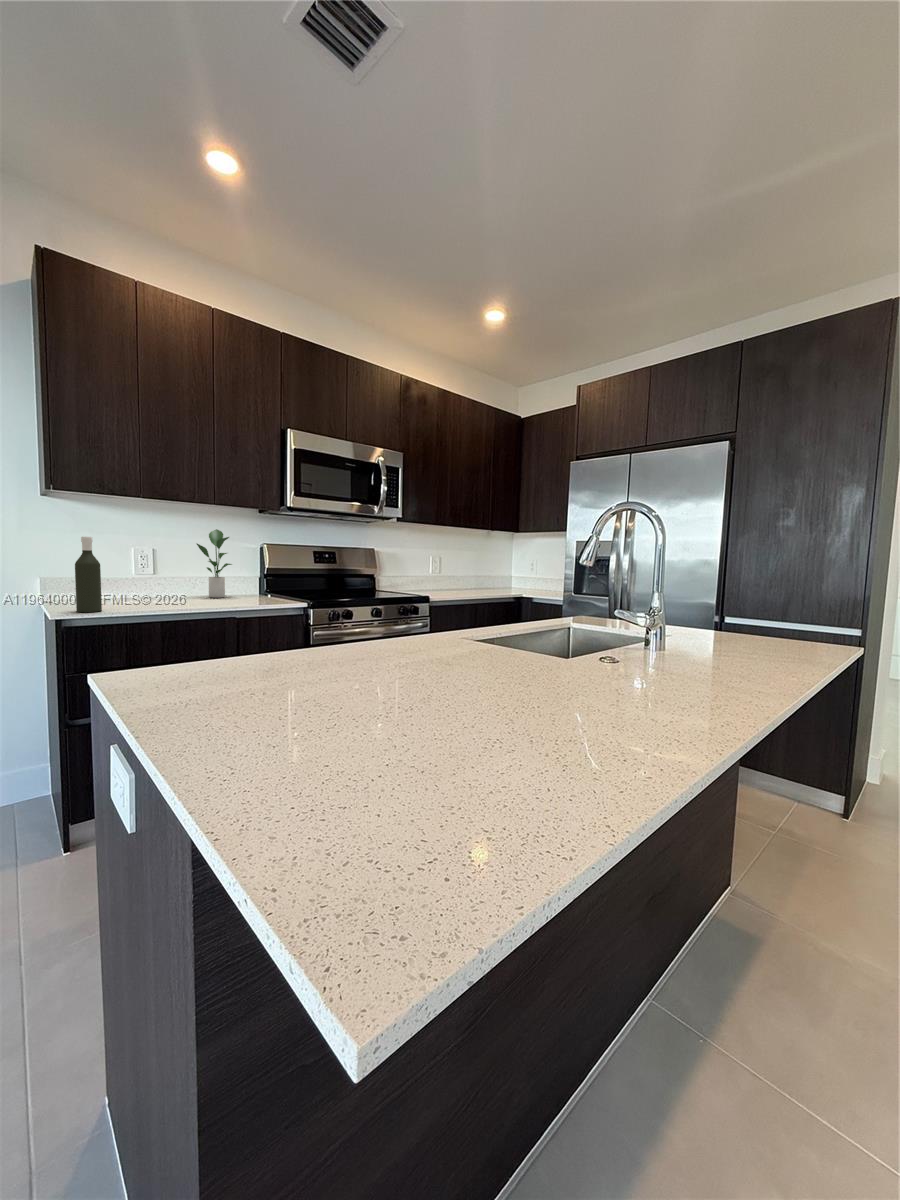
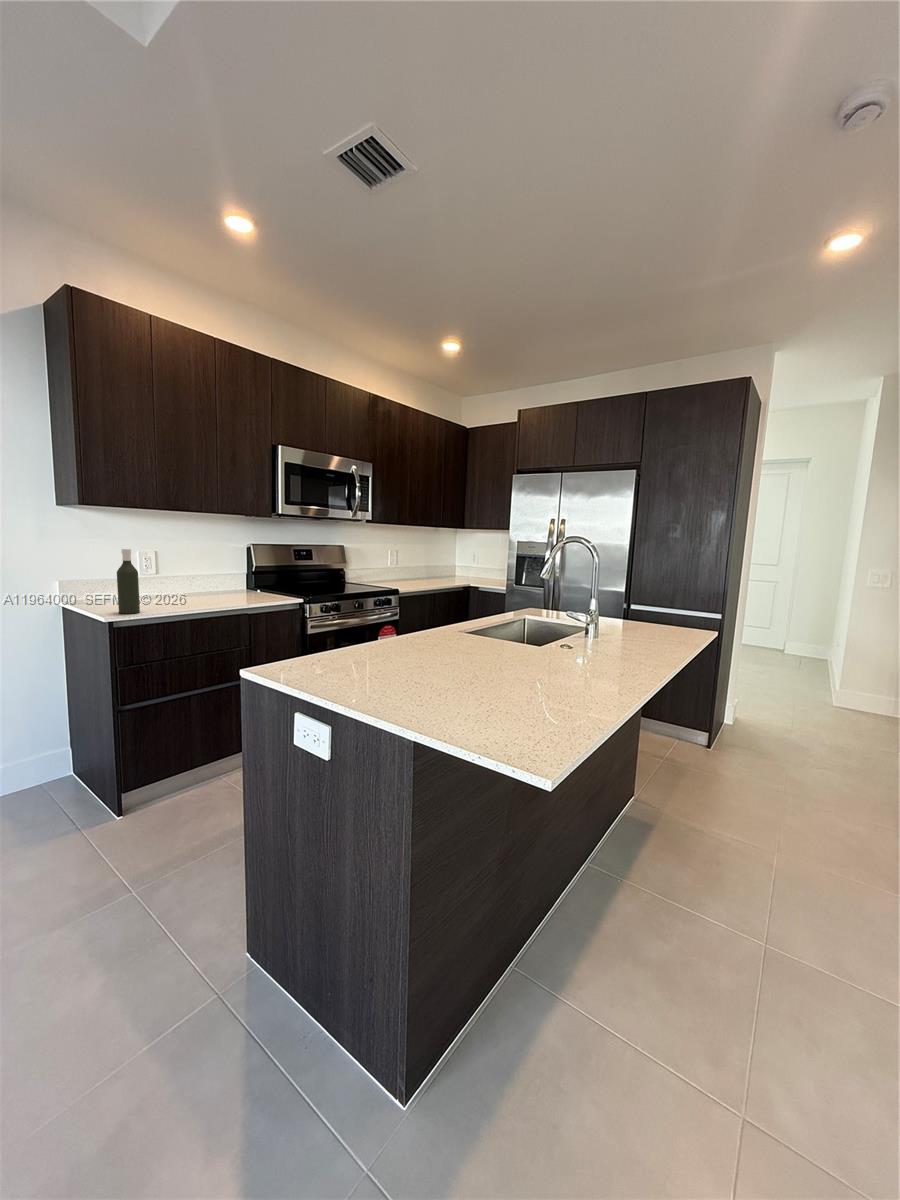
potted plant: present [197,529,232,598] -> none [199,533,232,594]

